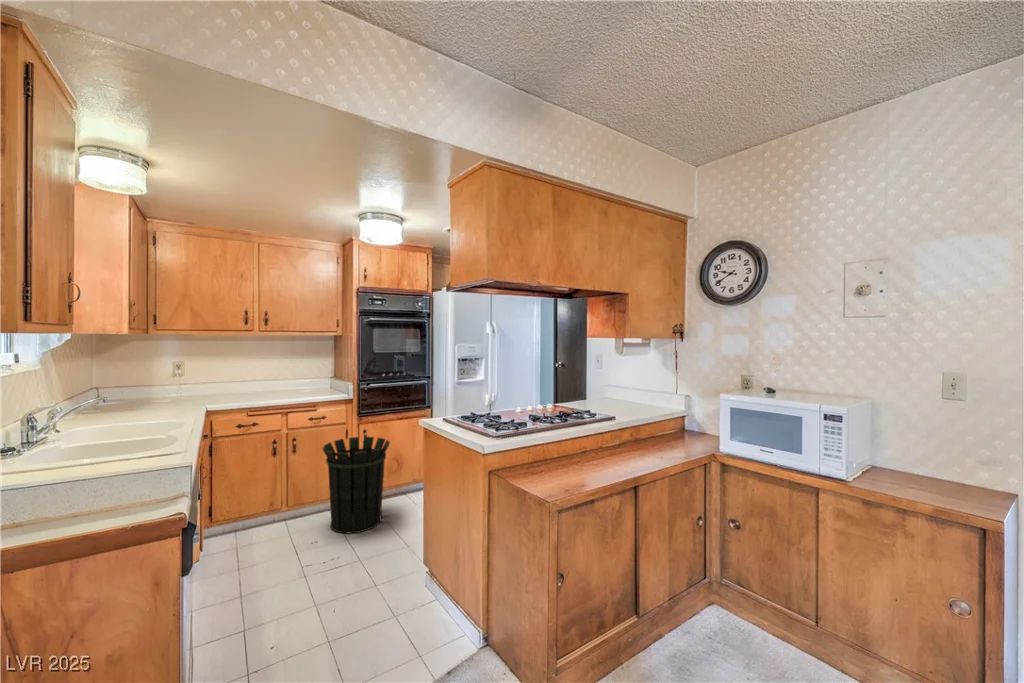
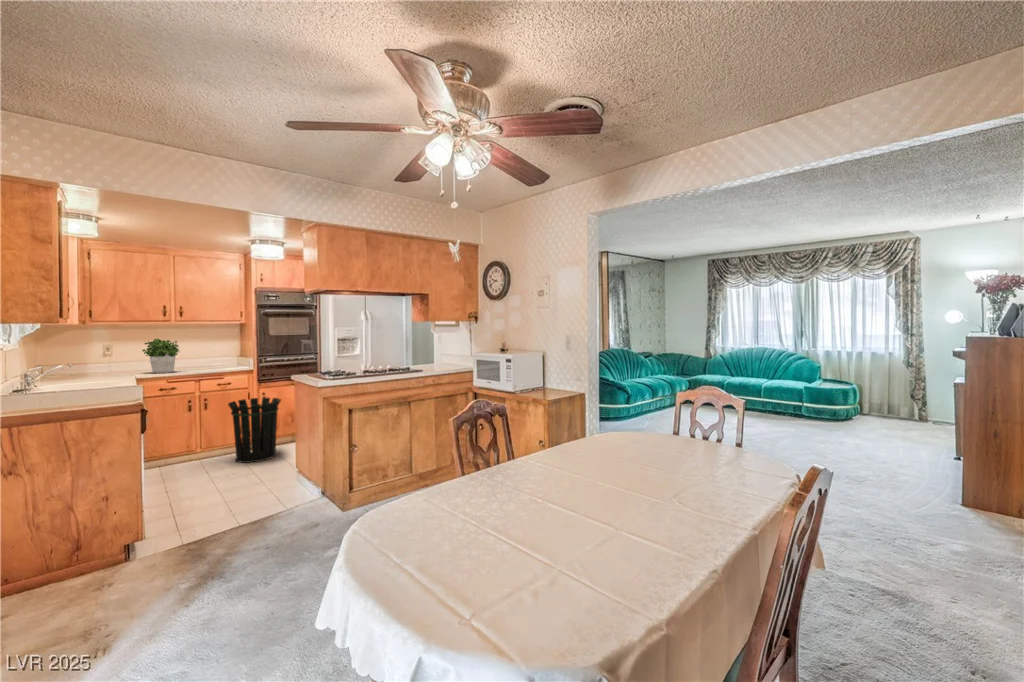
potted plant: none [216,356,264,403] -> present [142,339,179,373]

